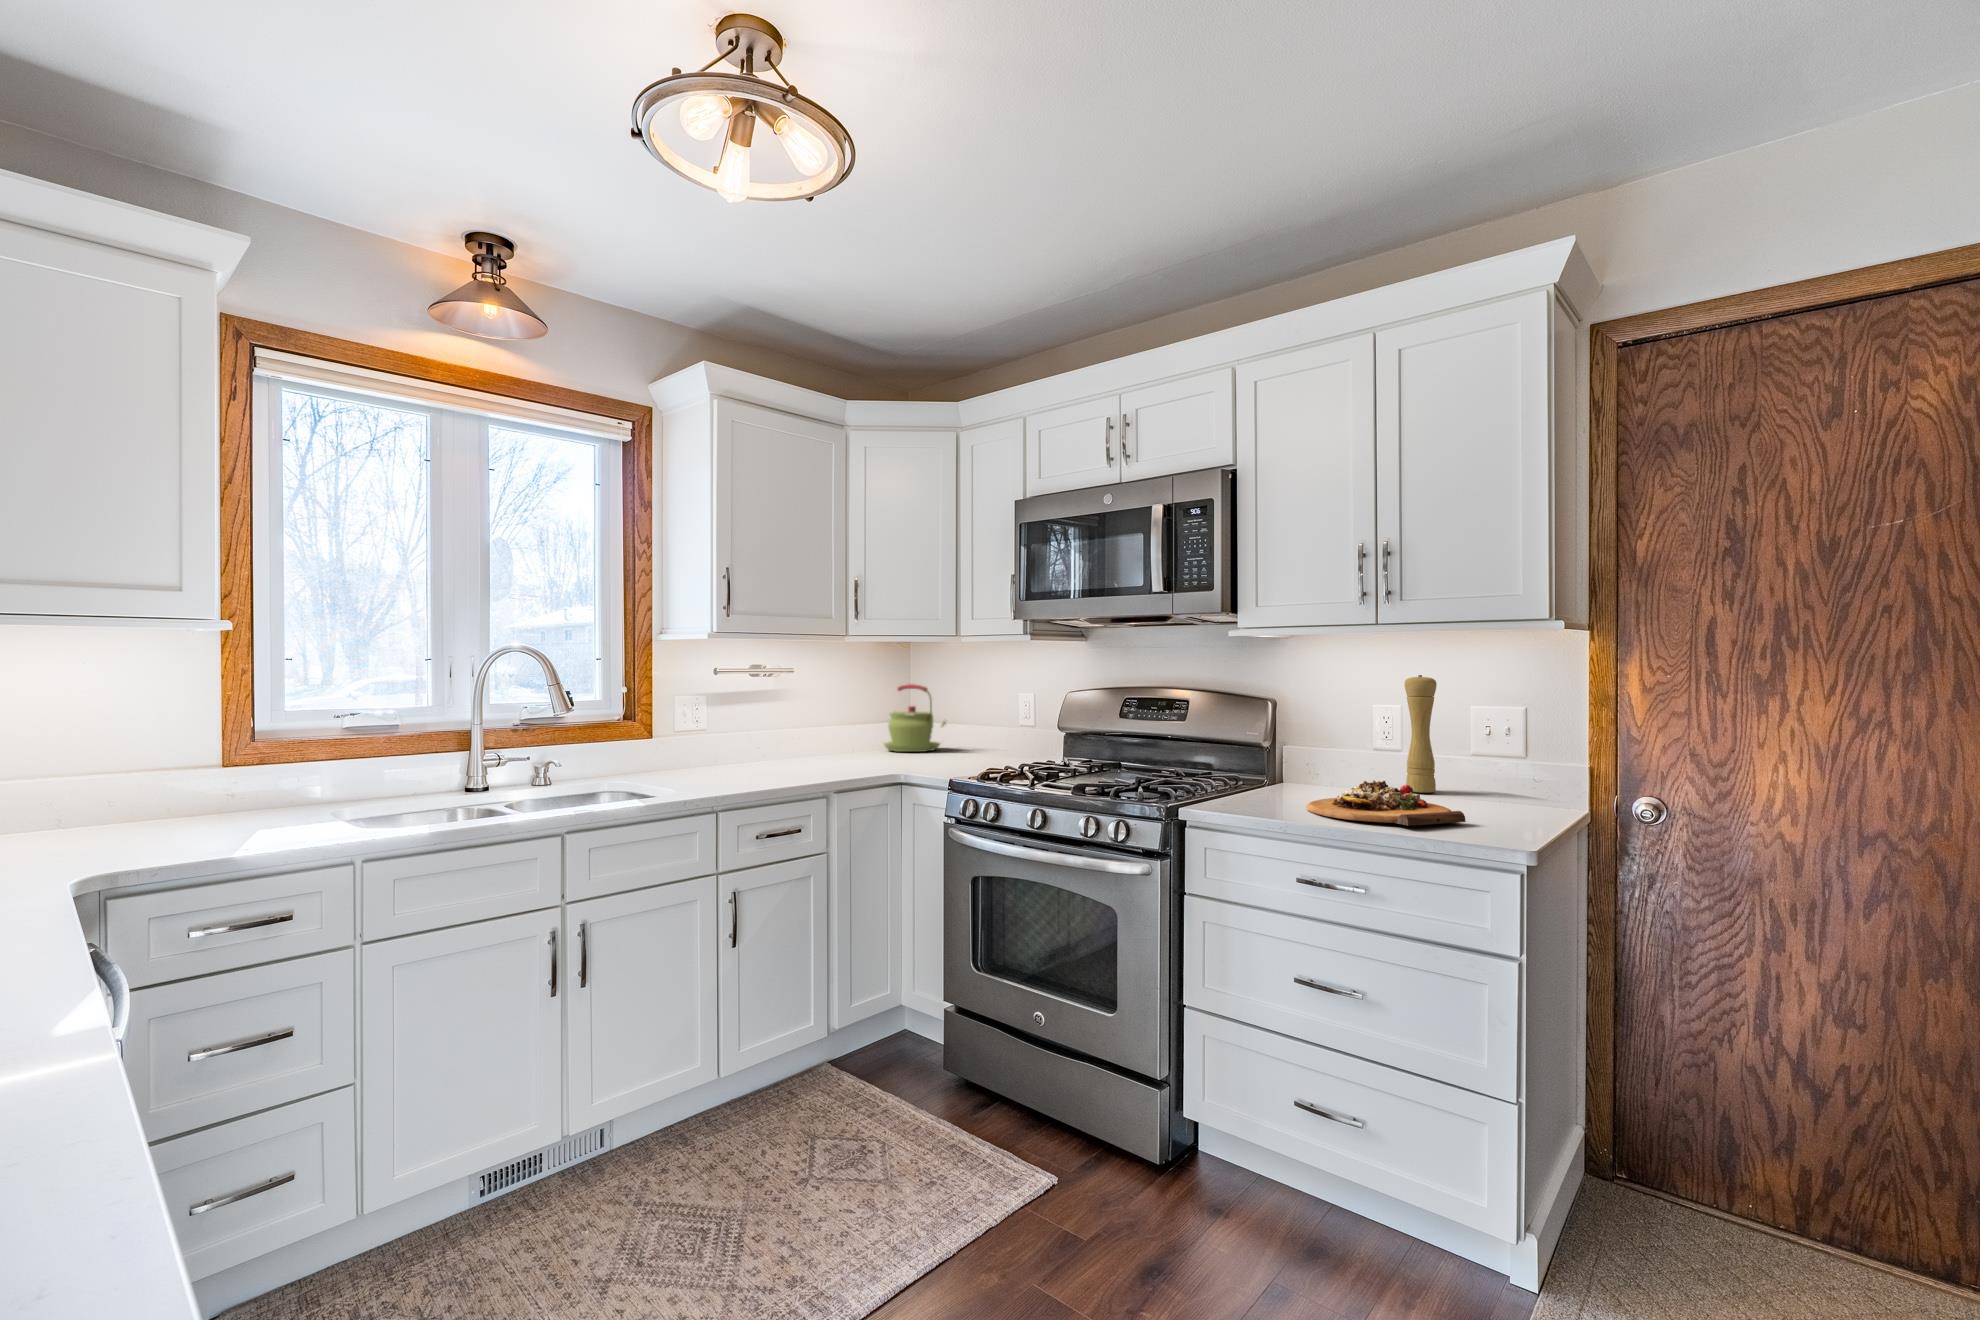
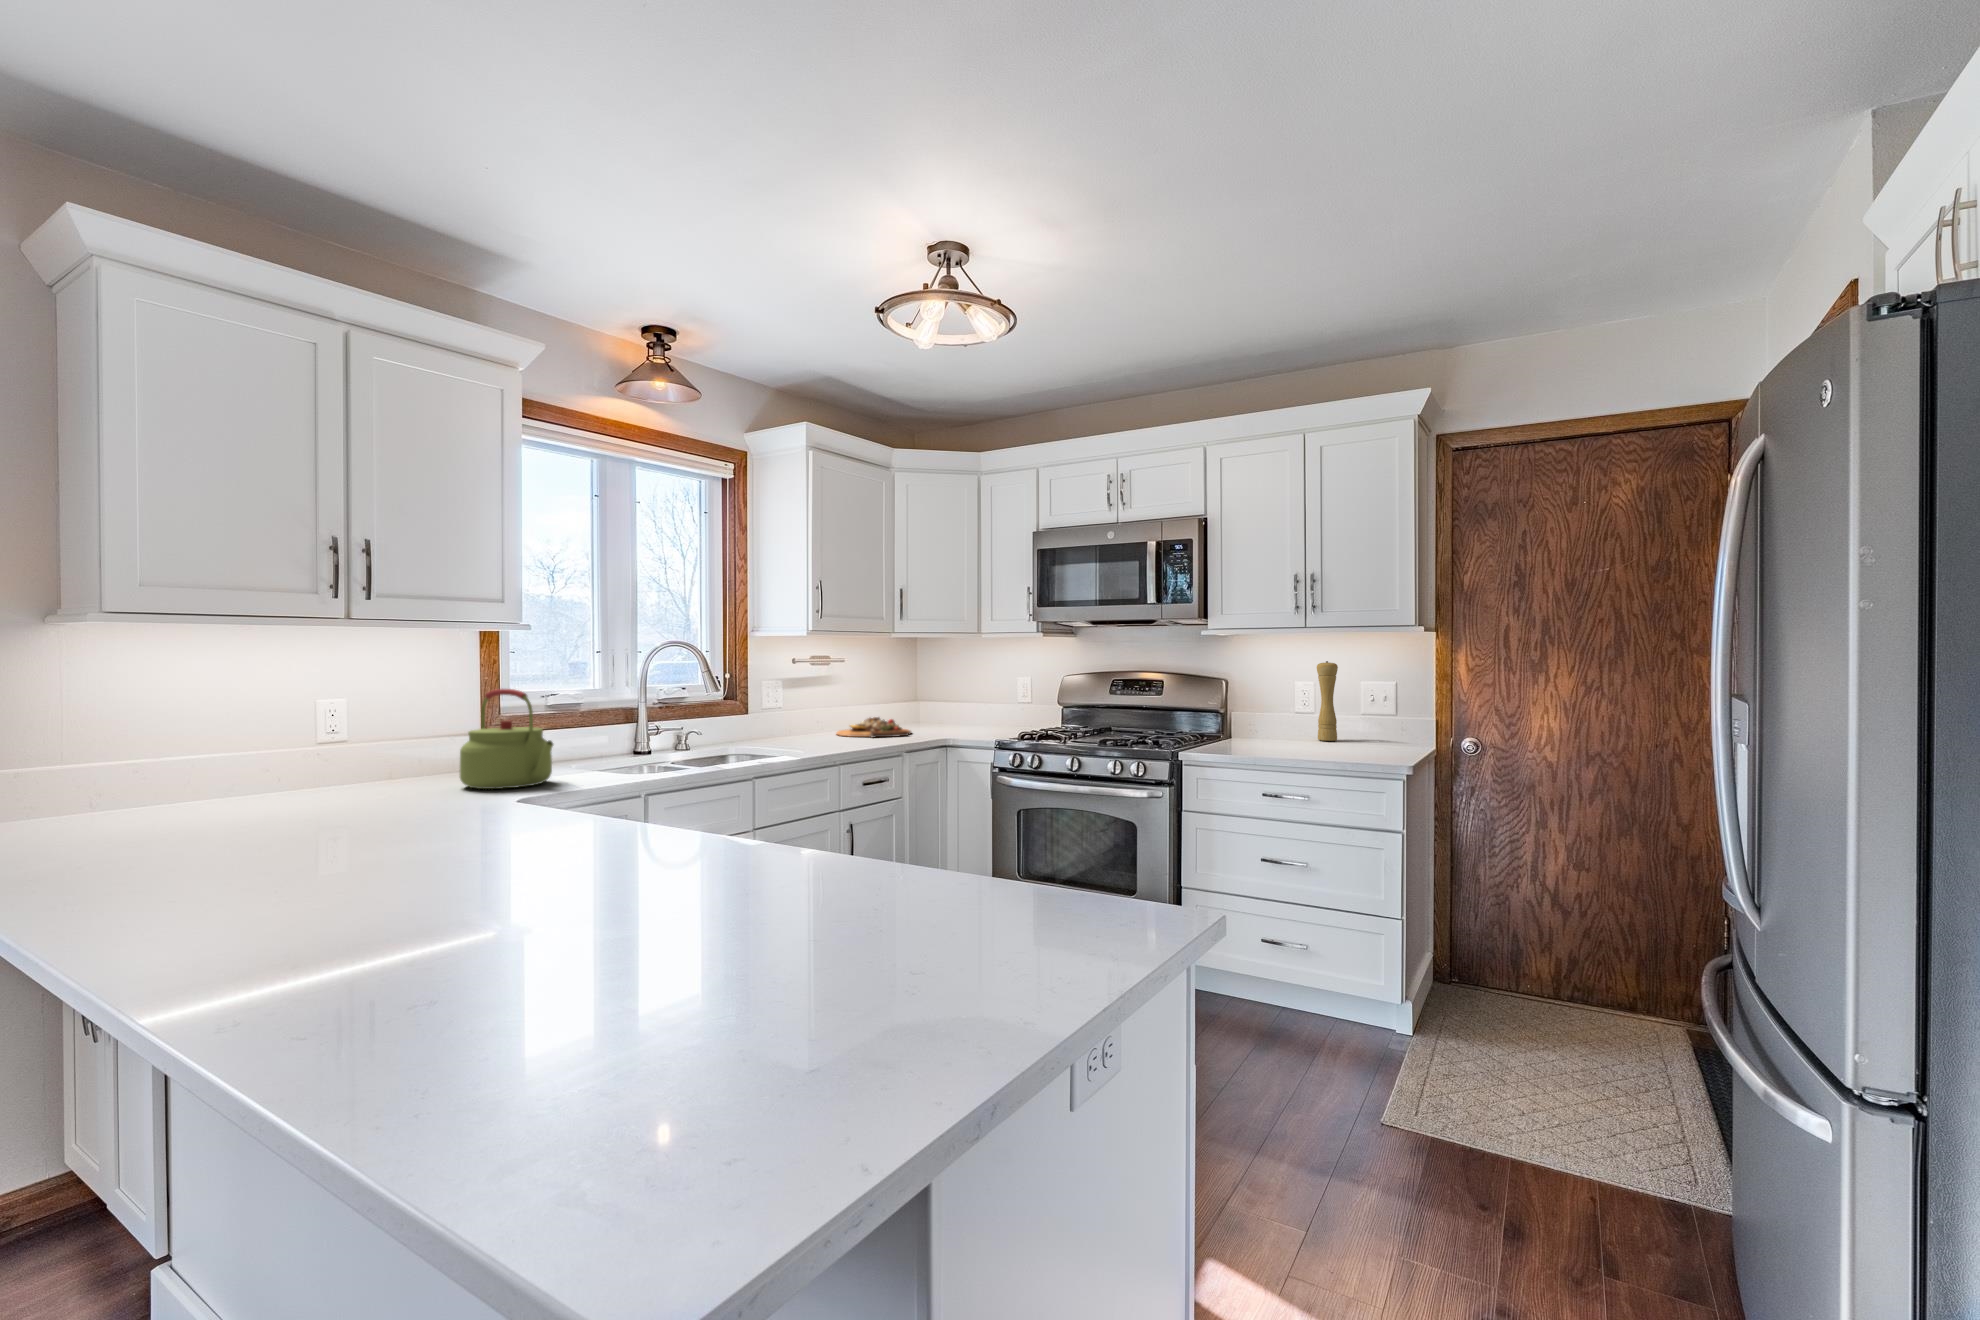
kettle: present [884,684,946,752] -> present [460,689,553,789]
cutting board: present [1306,781,1466,826] -> present [836,717,911,738]

